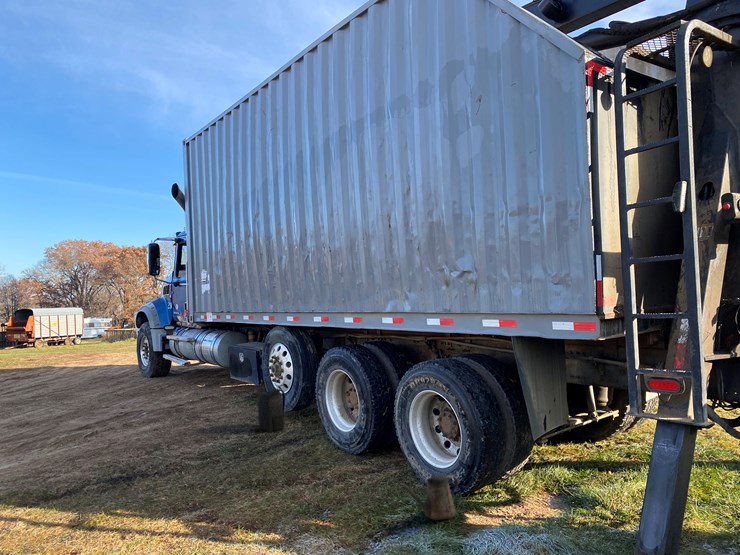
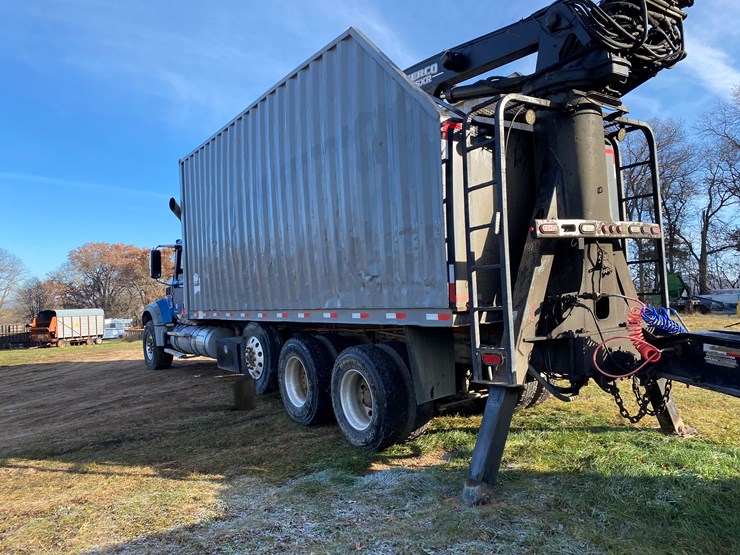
watering can: present [400,475,458,520] -> none [318,434,368,467]

